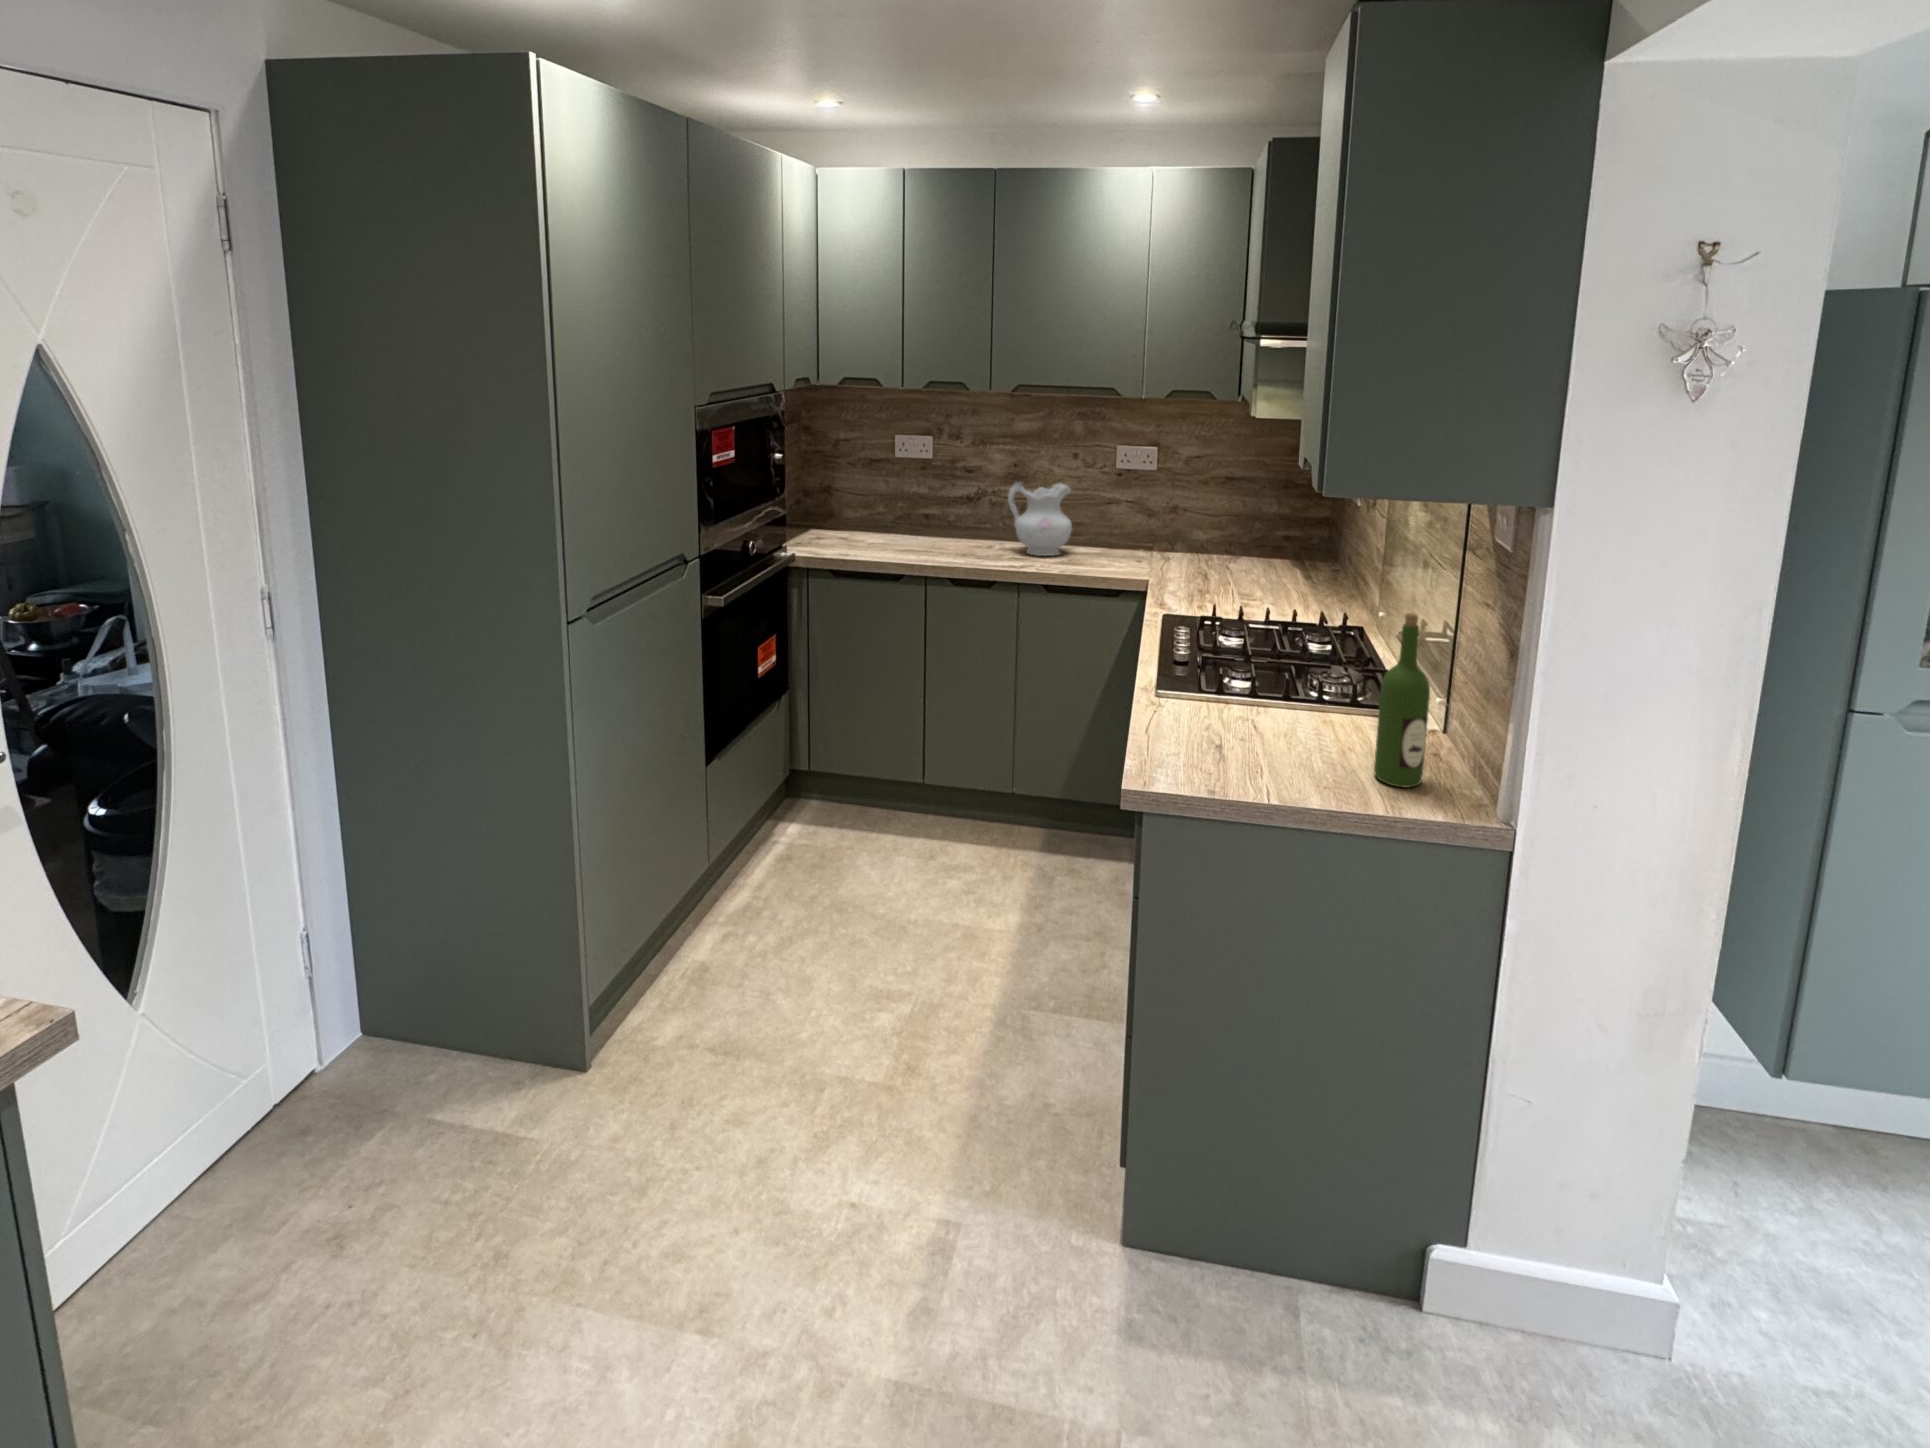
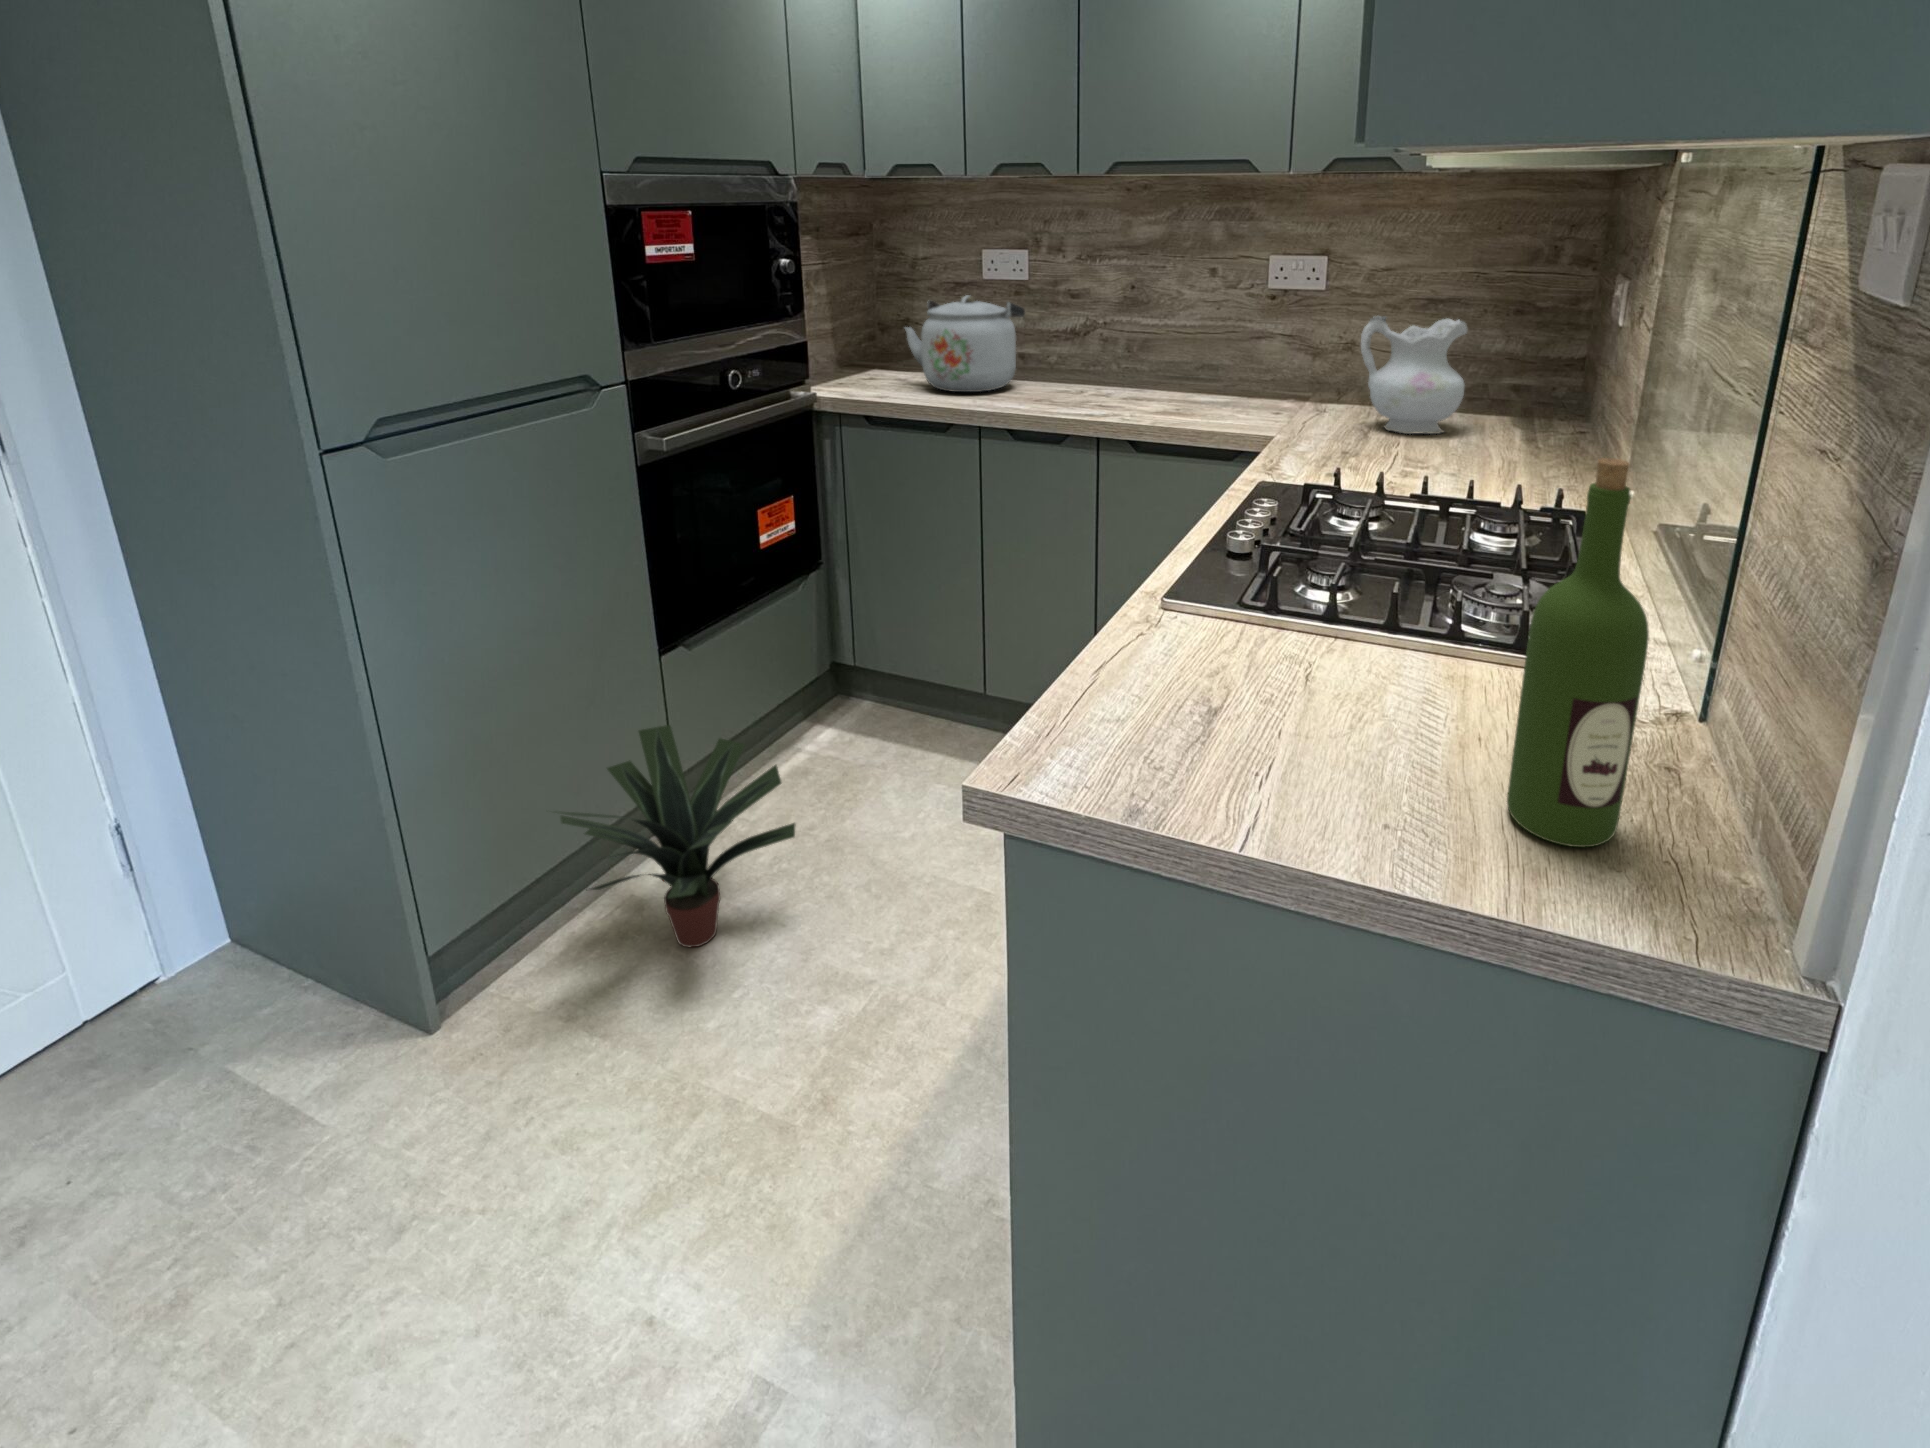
kettle: none [848,474,938,548] -> present [905,295,1025,392]
ceramic pitcher: present [1008,482,1072,556] -> present [1361,316,1467,434]
potted plant: none [670,817,841,989] -> present [556,725,795,947]

